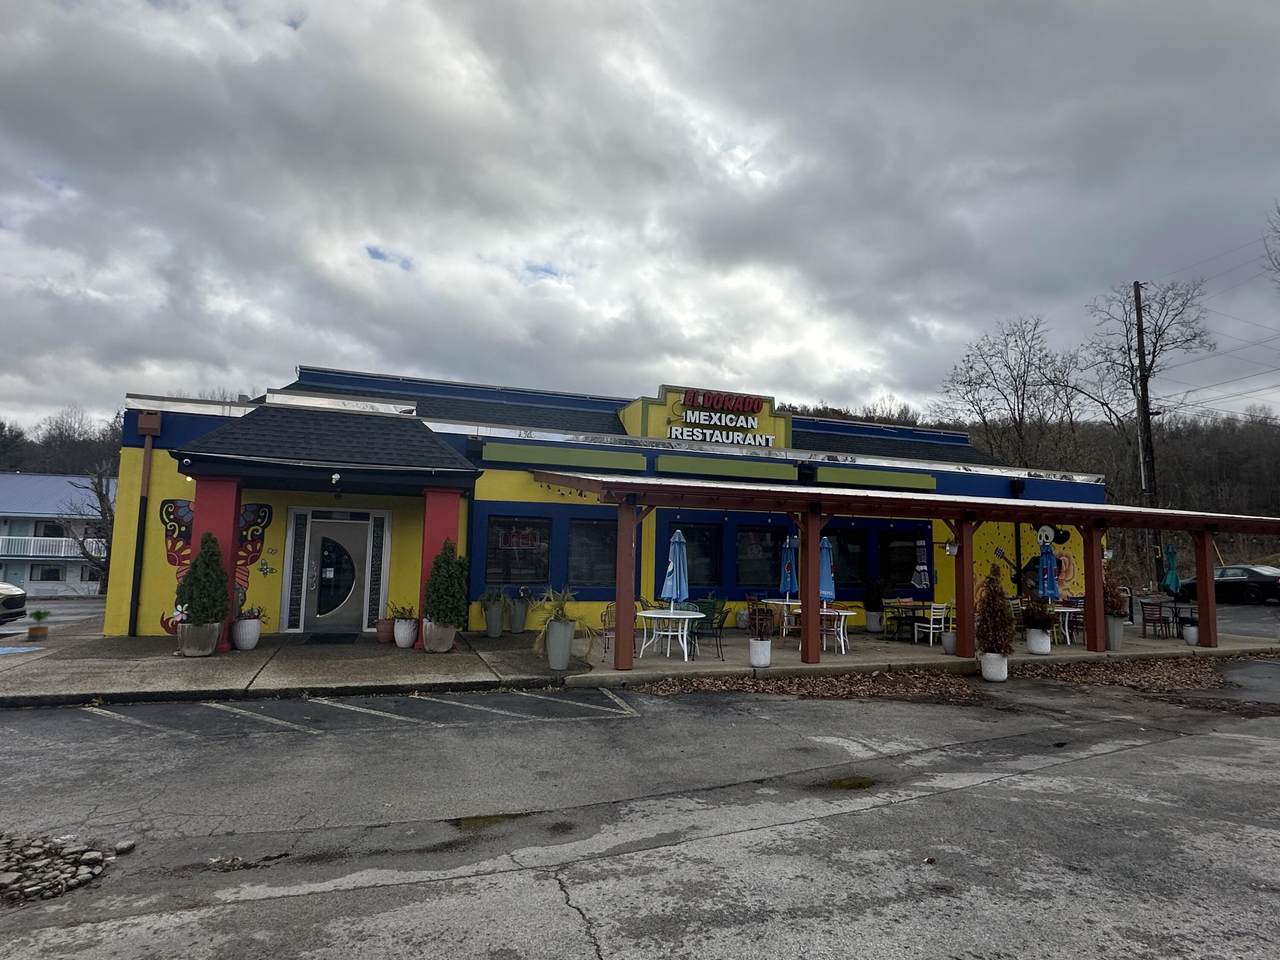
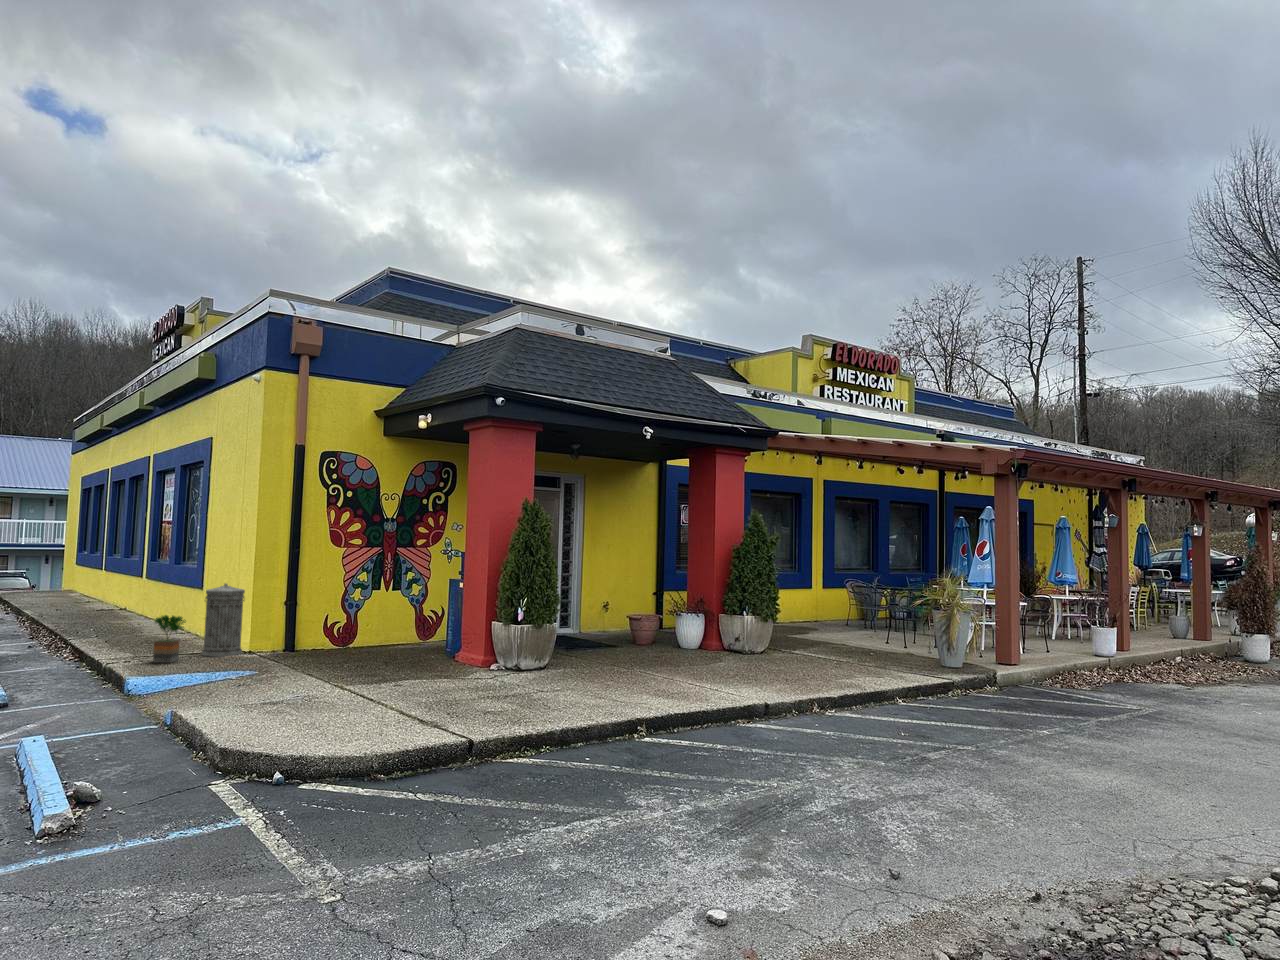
trash can: none [70,590,103,638] -> present [202,584,245,657]

